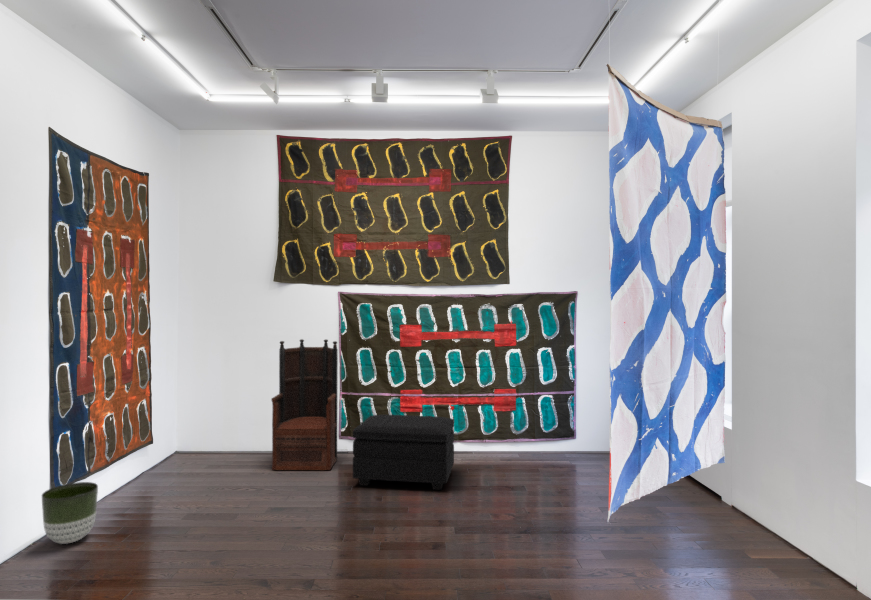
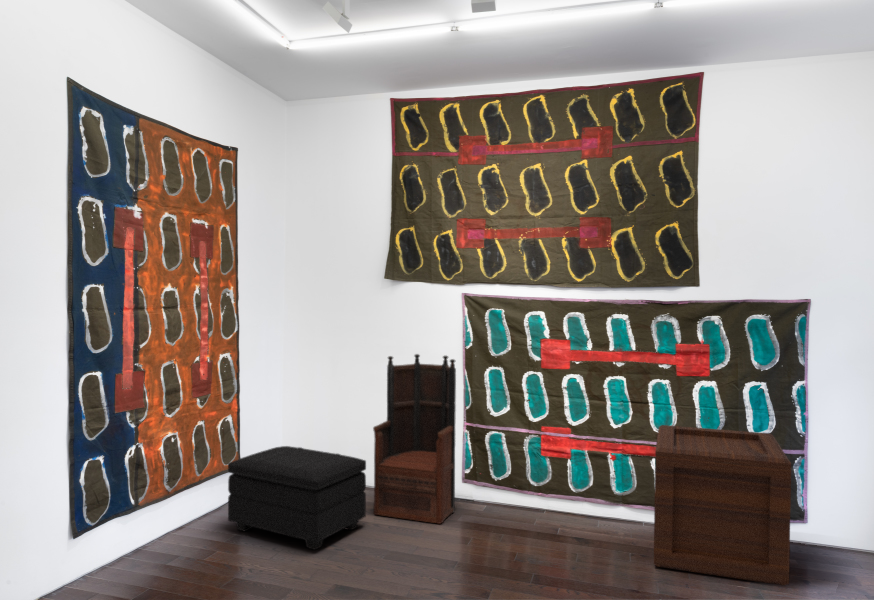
wooden crate: none [484,382,576,478] -> present [654,425,791,585]
footstool: present [353,415,454,490] -> present [228,446,366,550]
planter: present [42,482,98,544] -> none [111,509,166,576]

